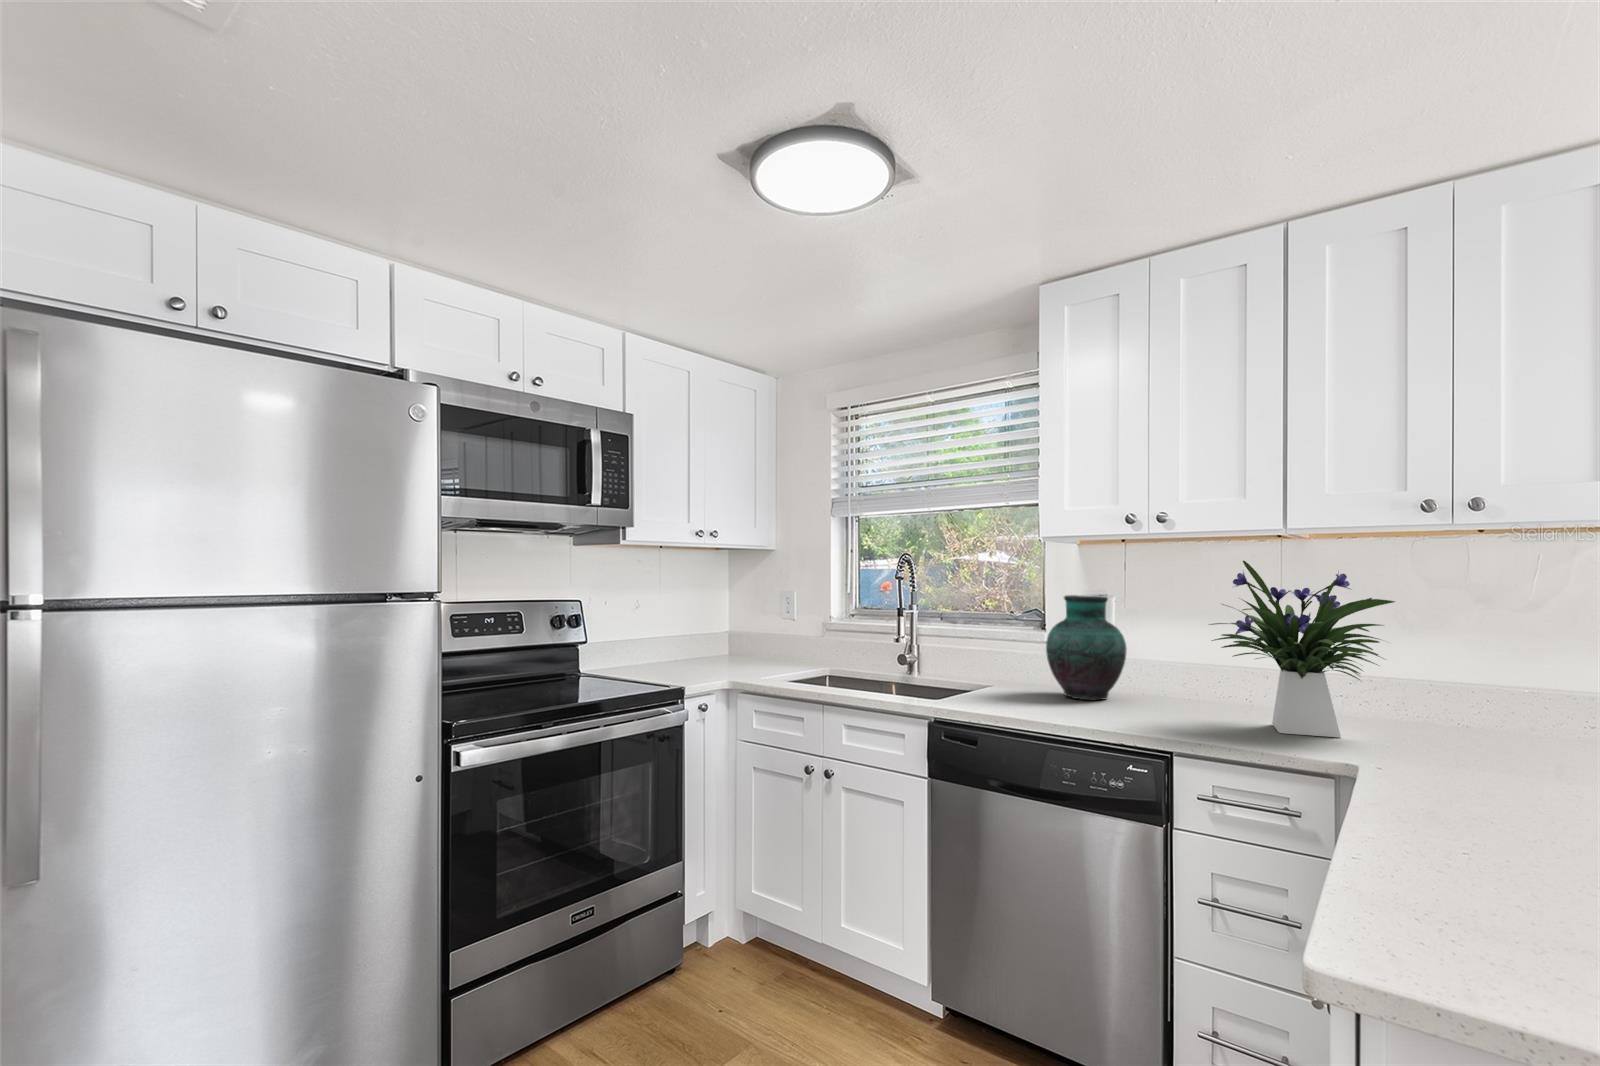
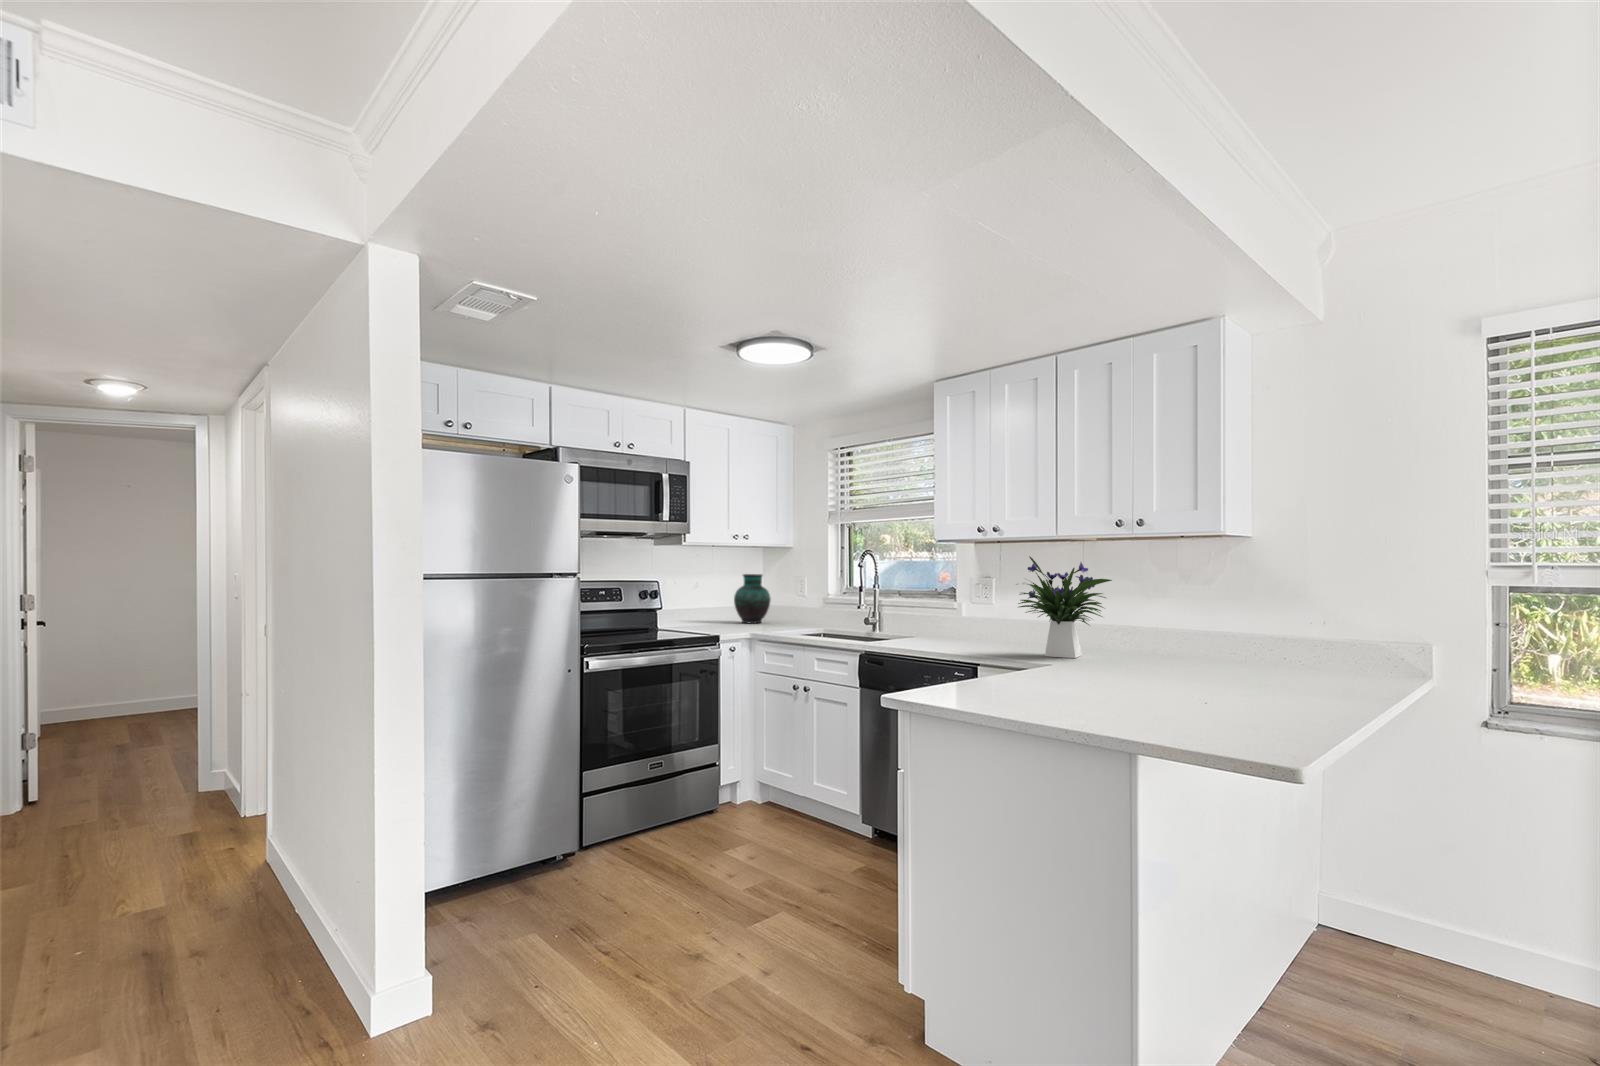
vase: present [1046,595,1127,700] -> present [734,574,771,623]

